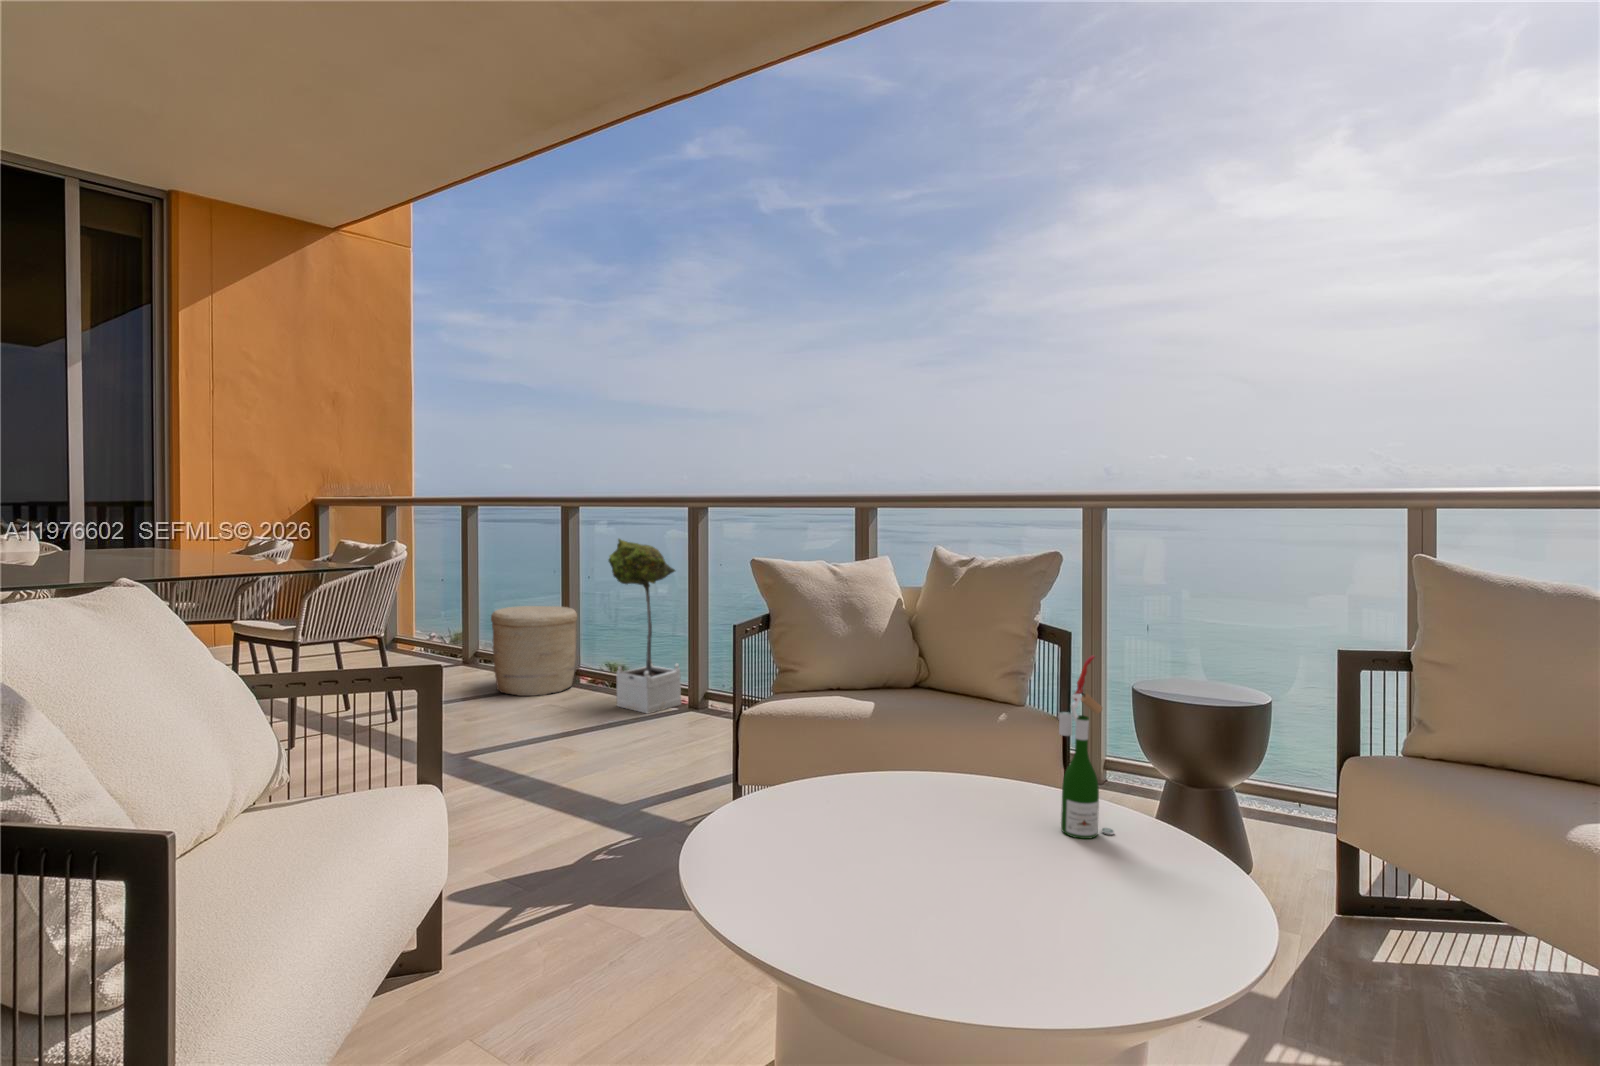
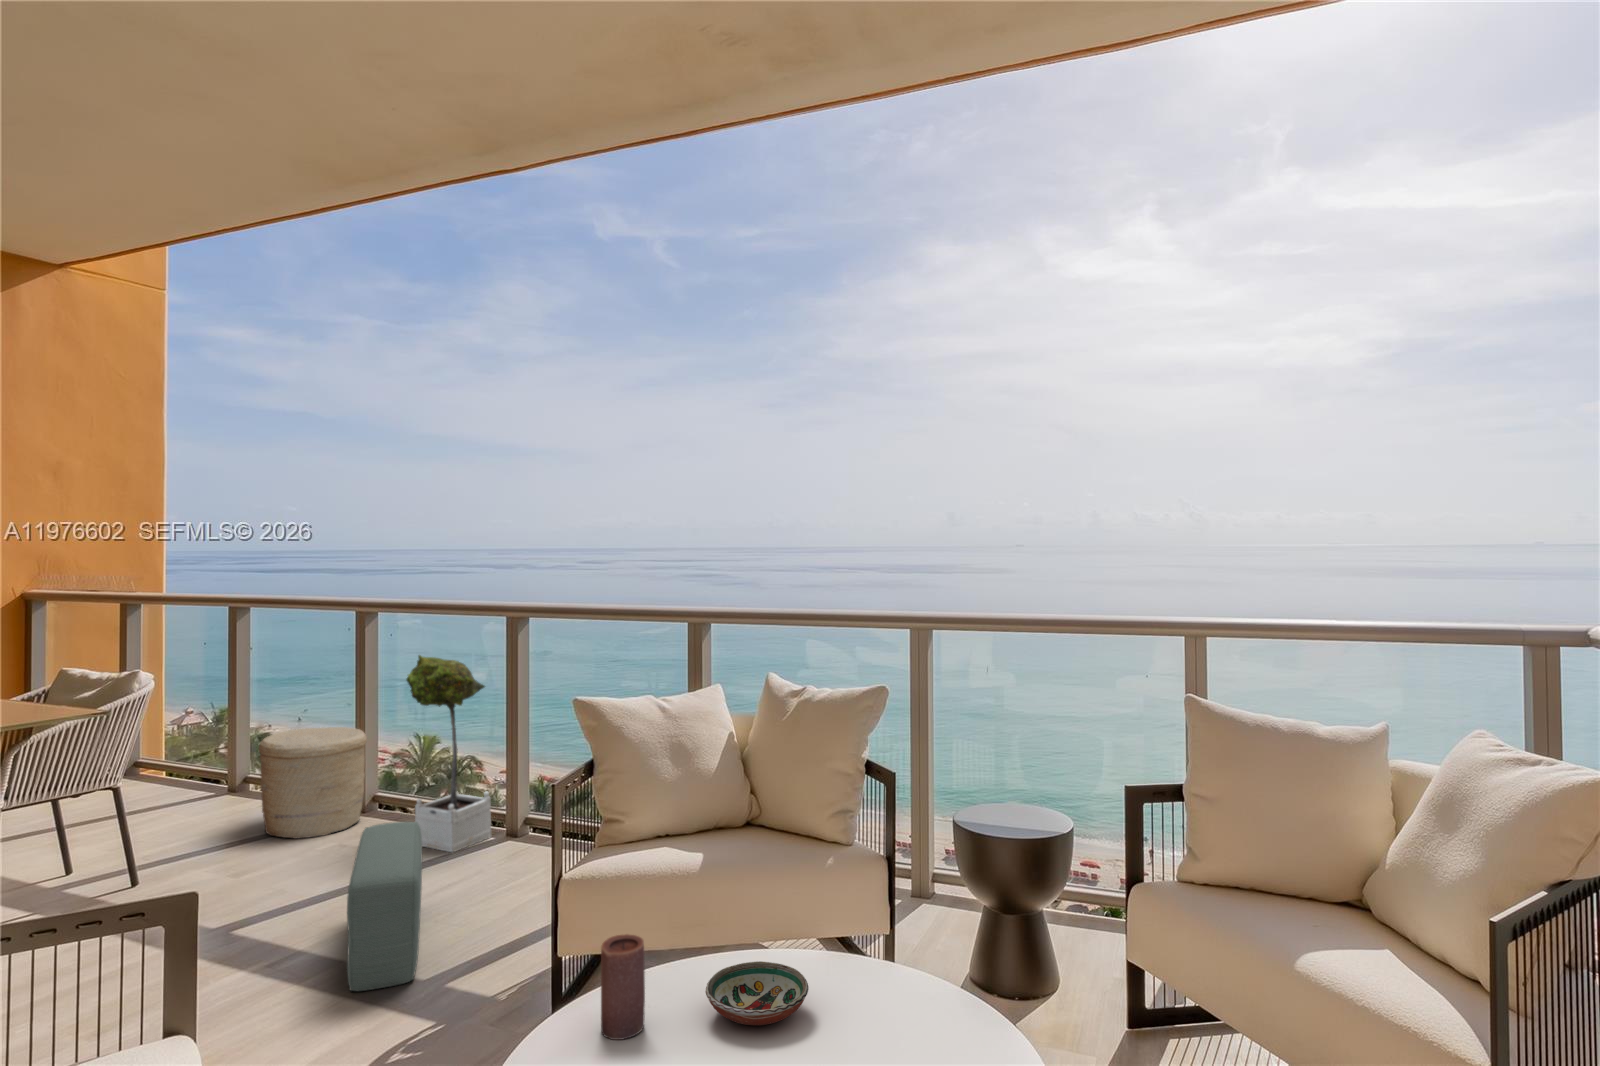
wine bottle: present [1059,656,1114,839] -> none [869,846,920,1021]
pouf: none [556,674,620,808] -> present [347,822,422,991]
candle: none [776,728,819,827] -> present [601,934,645,1040]
decorative bowl: none [881,774,990,829] -> present [705,961,809,1025]

